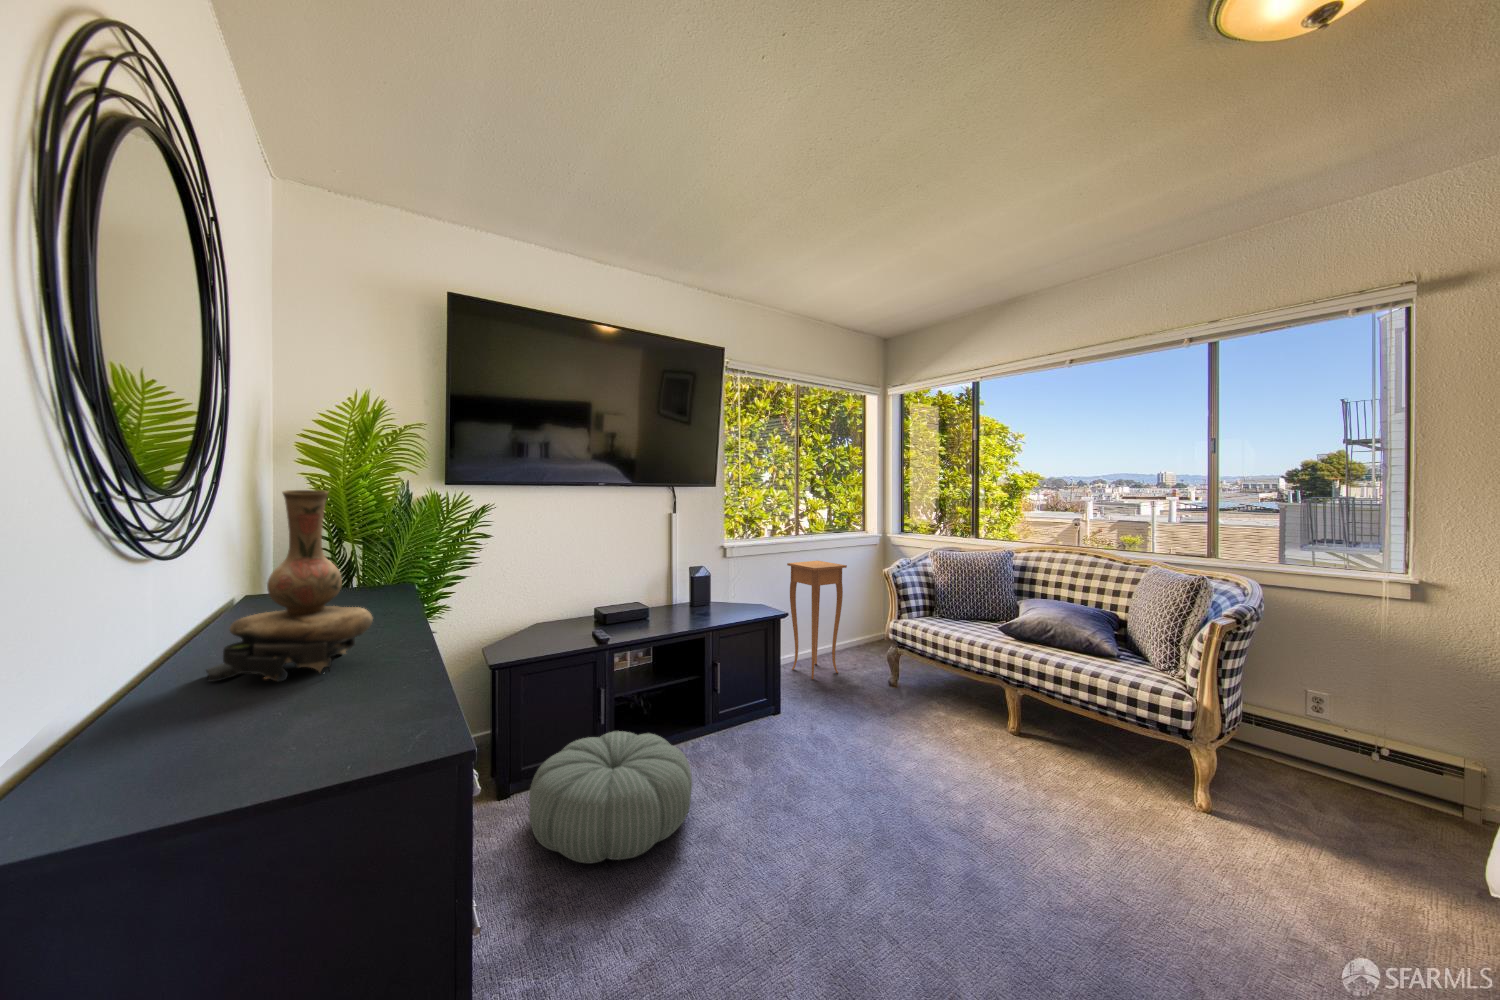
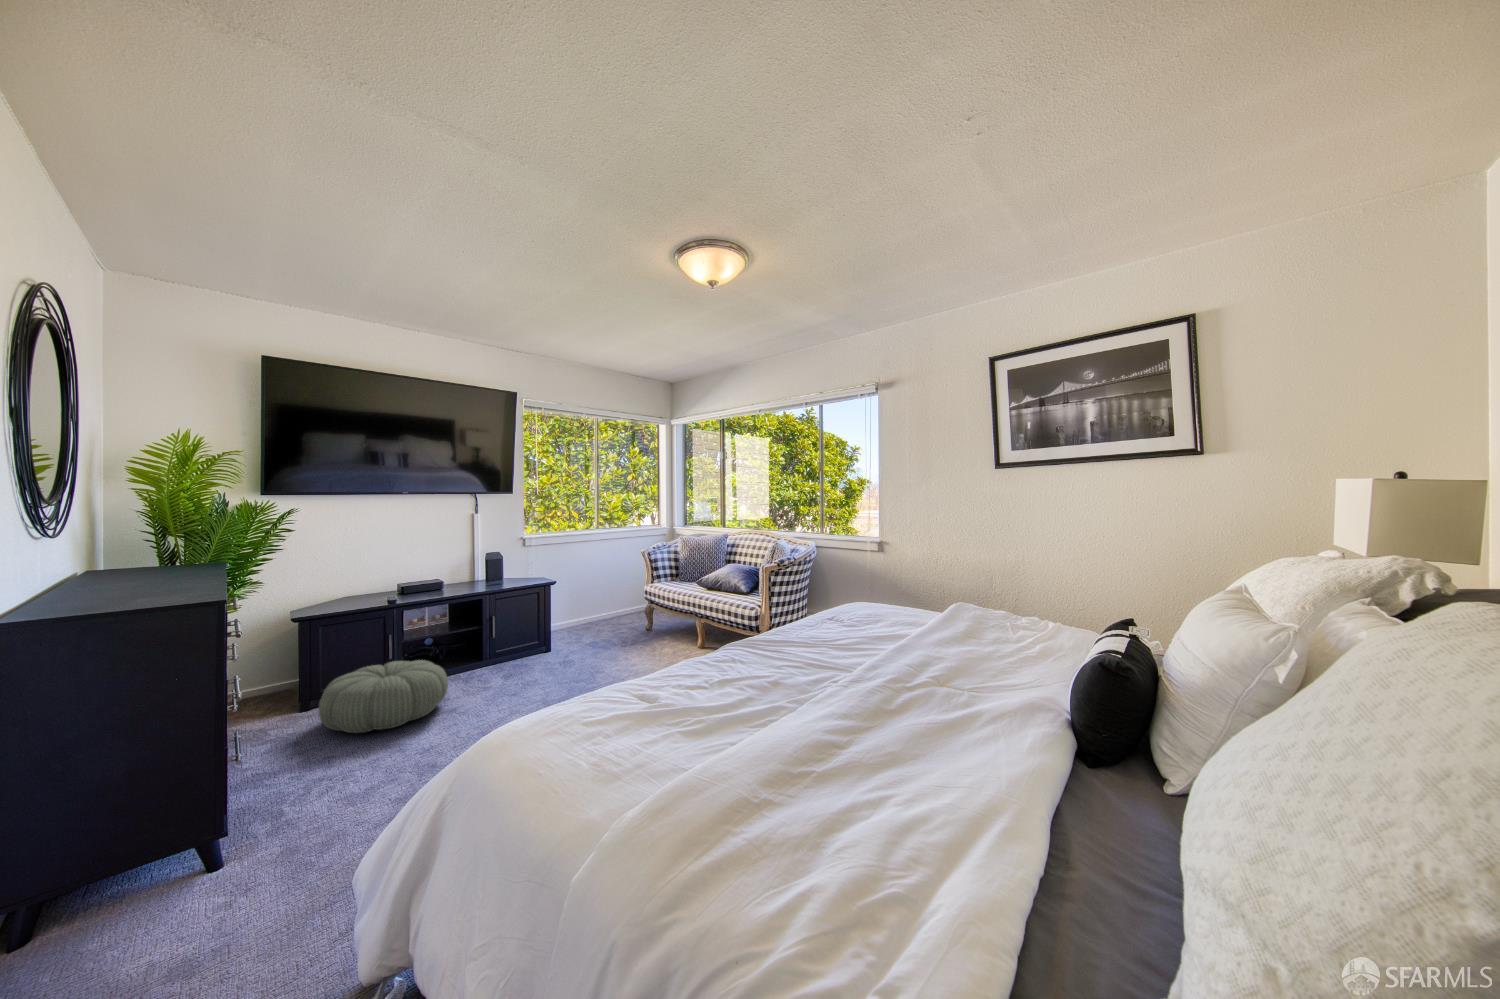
vase: present [206,490,373,682] -> none [76,498,183,598]
side table: present [787,561,847,679] -> none [572,546,615,632]

